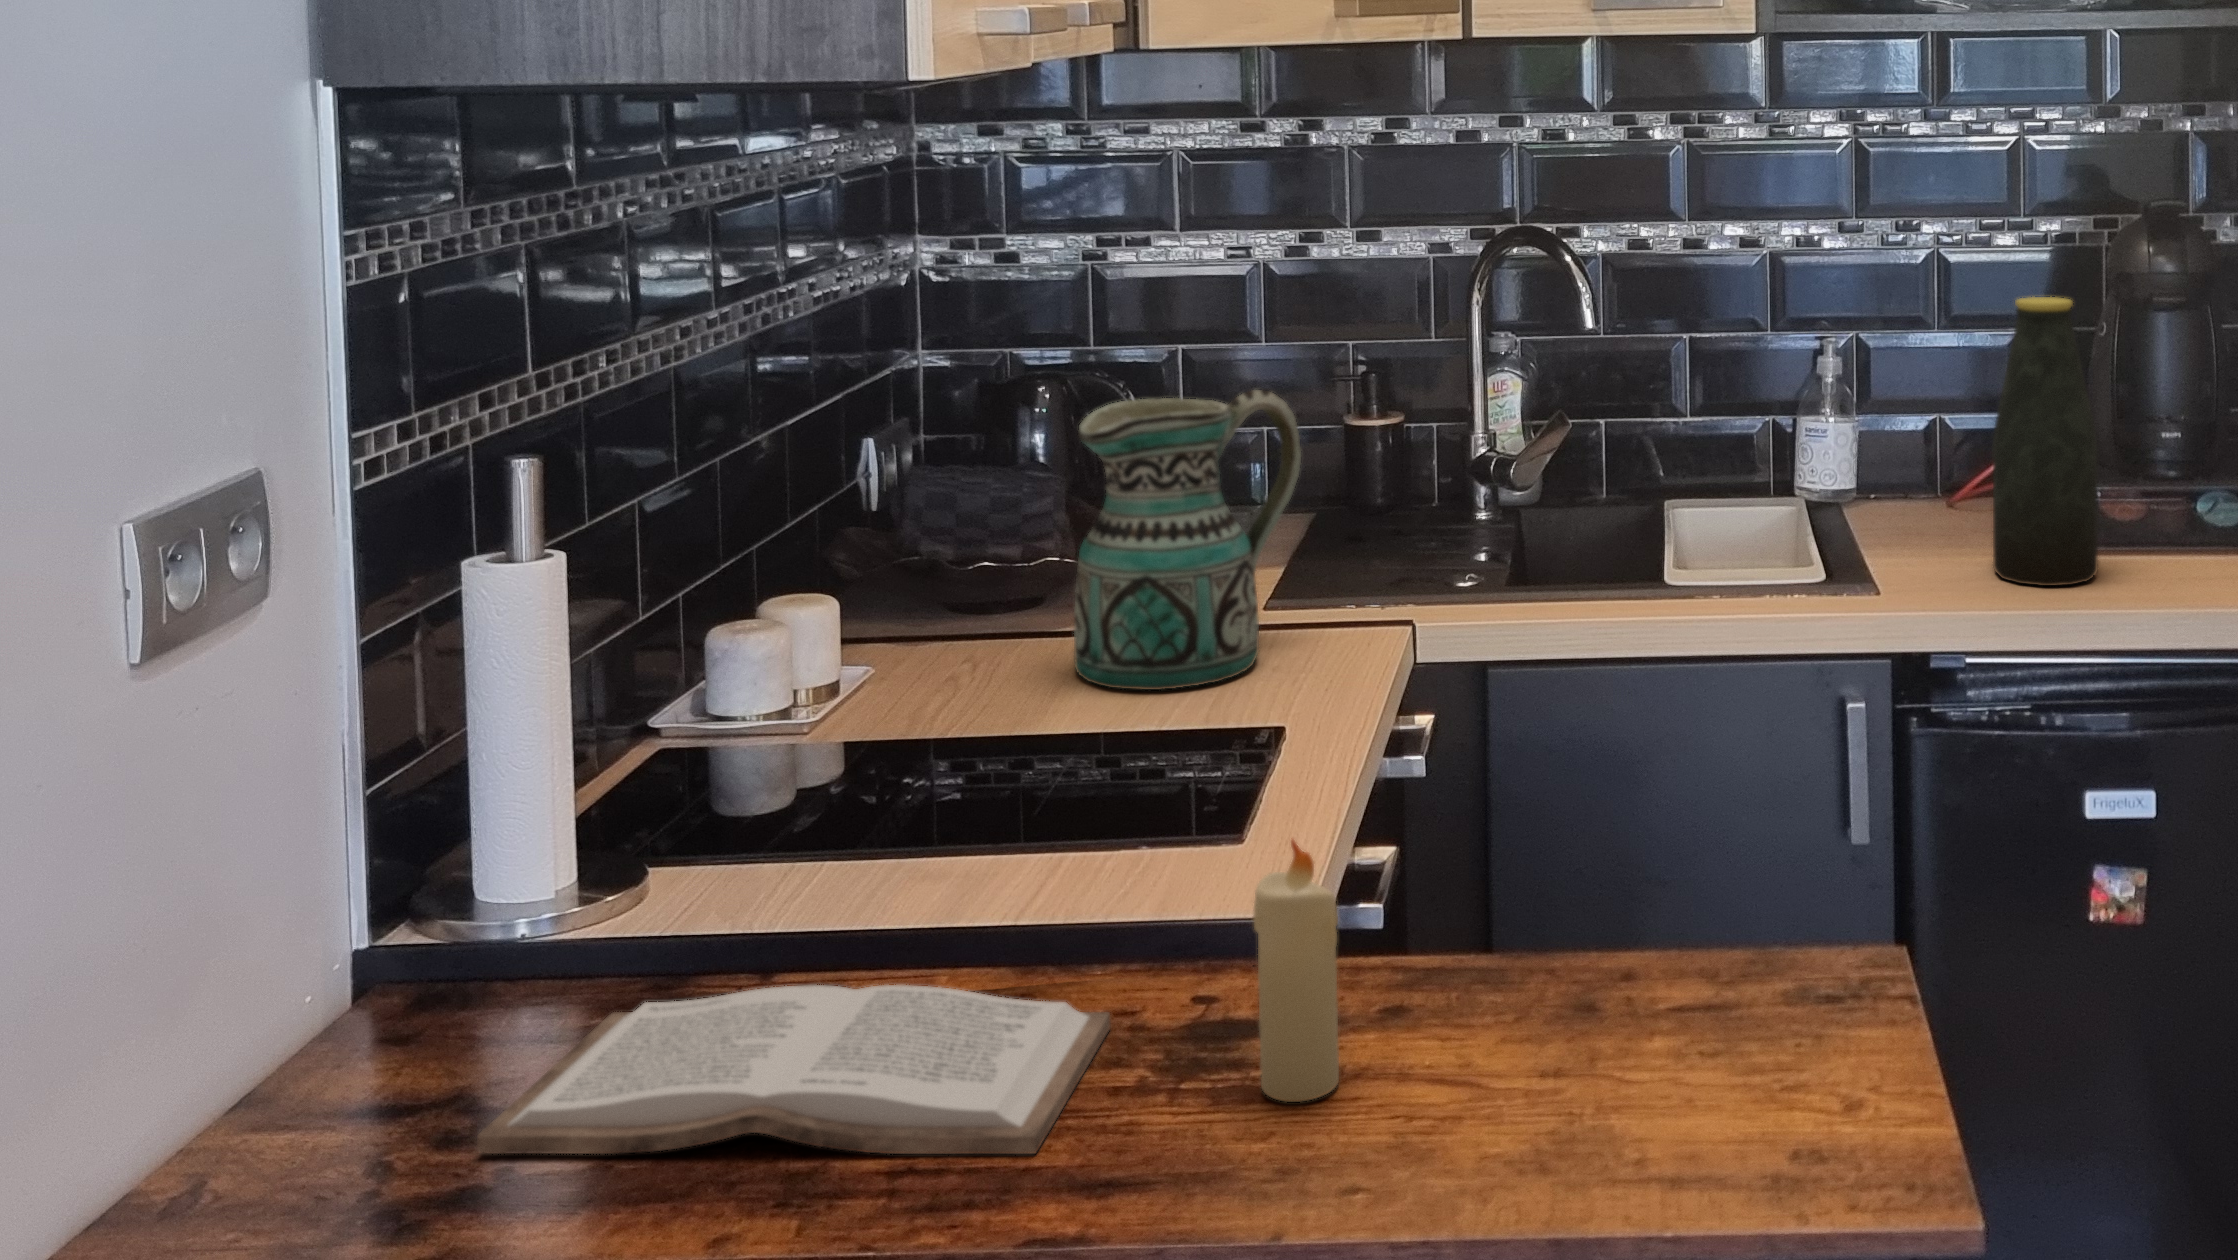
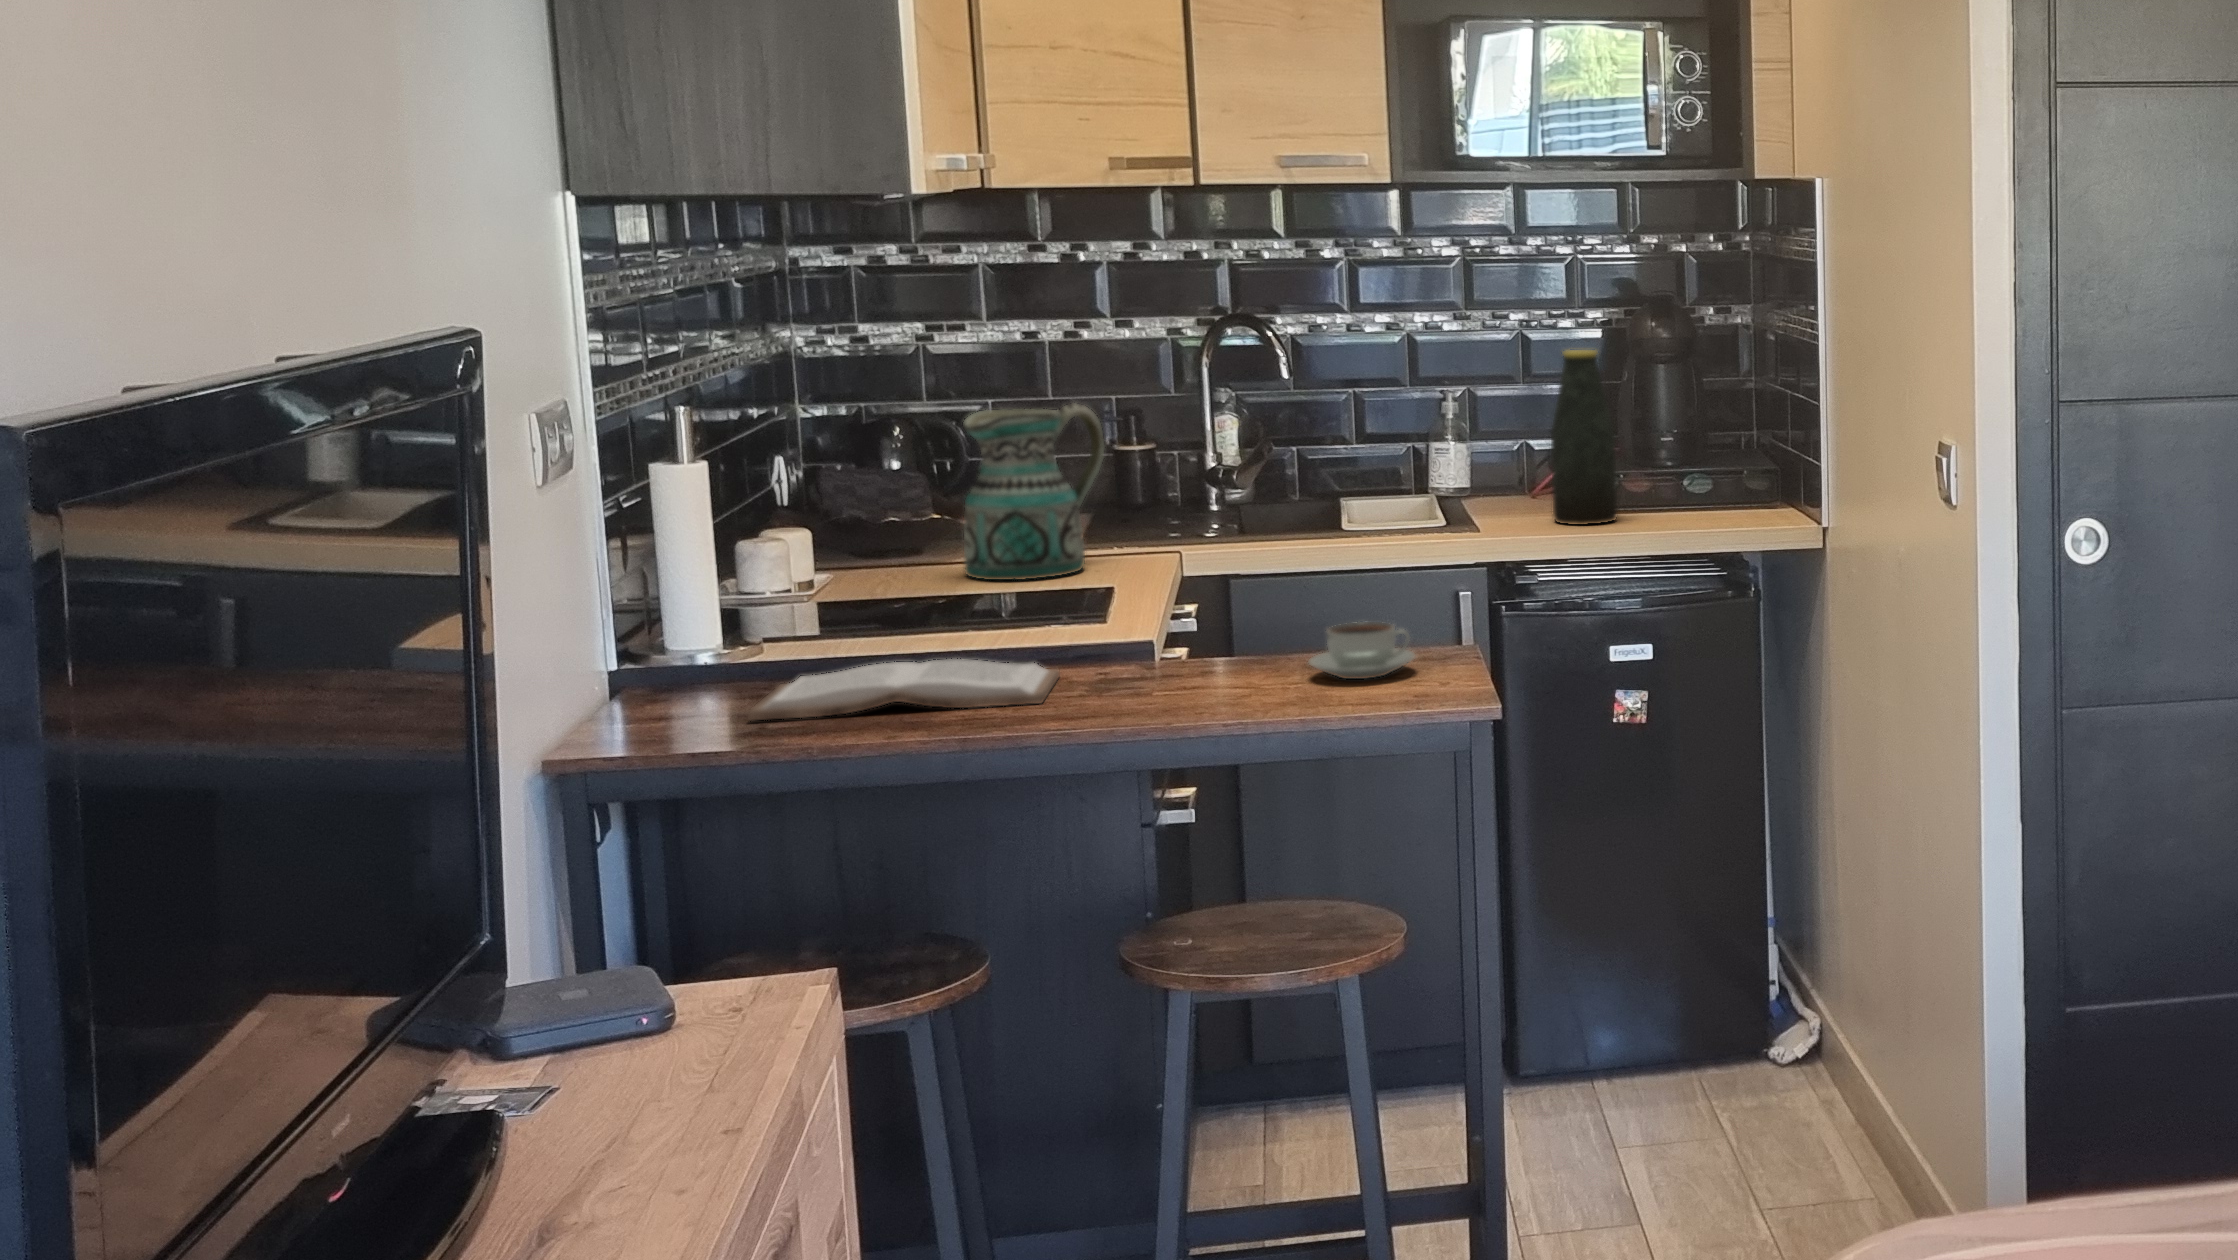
candle: present [1253,840,1339,1102] -> none [1141,562,1187,685]
coffee cup: none [1581,979,1806,1135] -> present [1309,622,1415,679]

